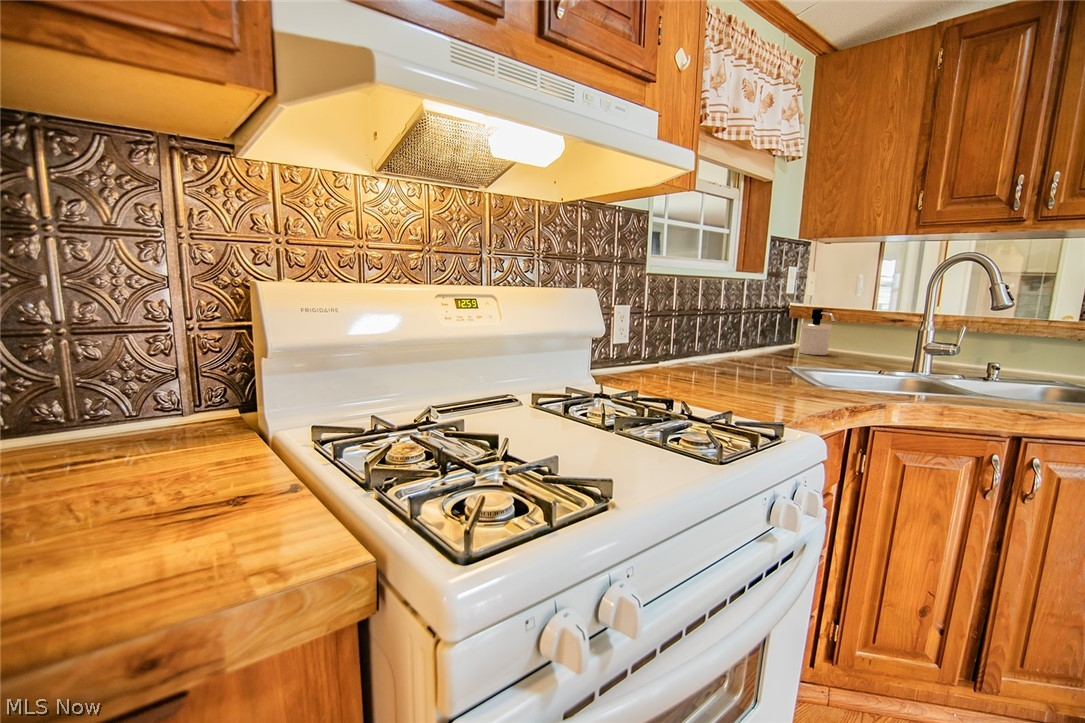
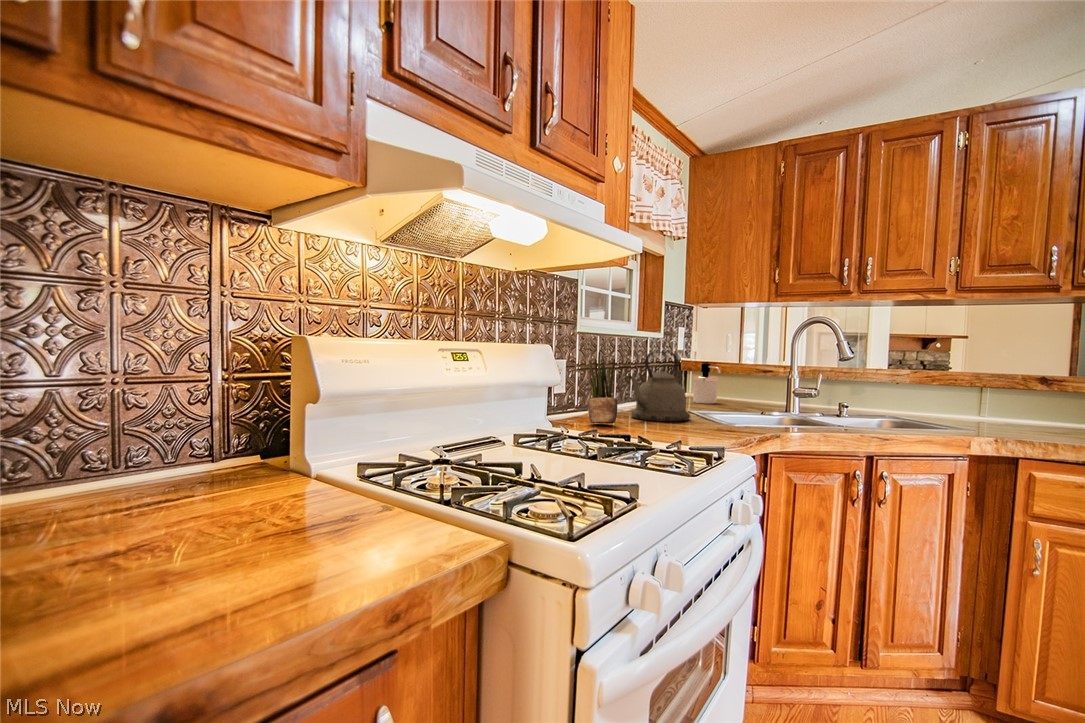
potted plant: none [649,294,684,377] -> present [588,351,617,423]
kettle: none [703,297,779,378] -> present [629,352,690,422]

